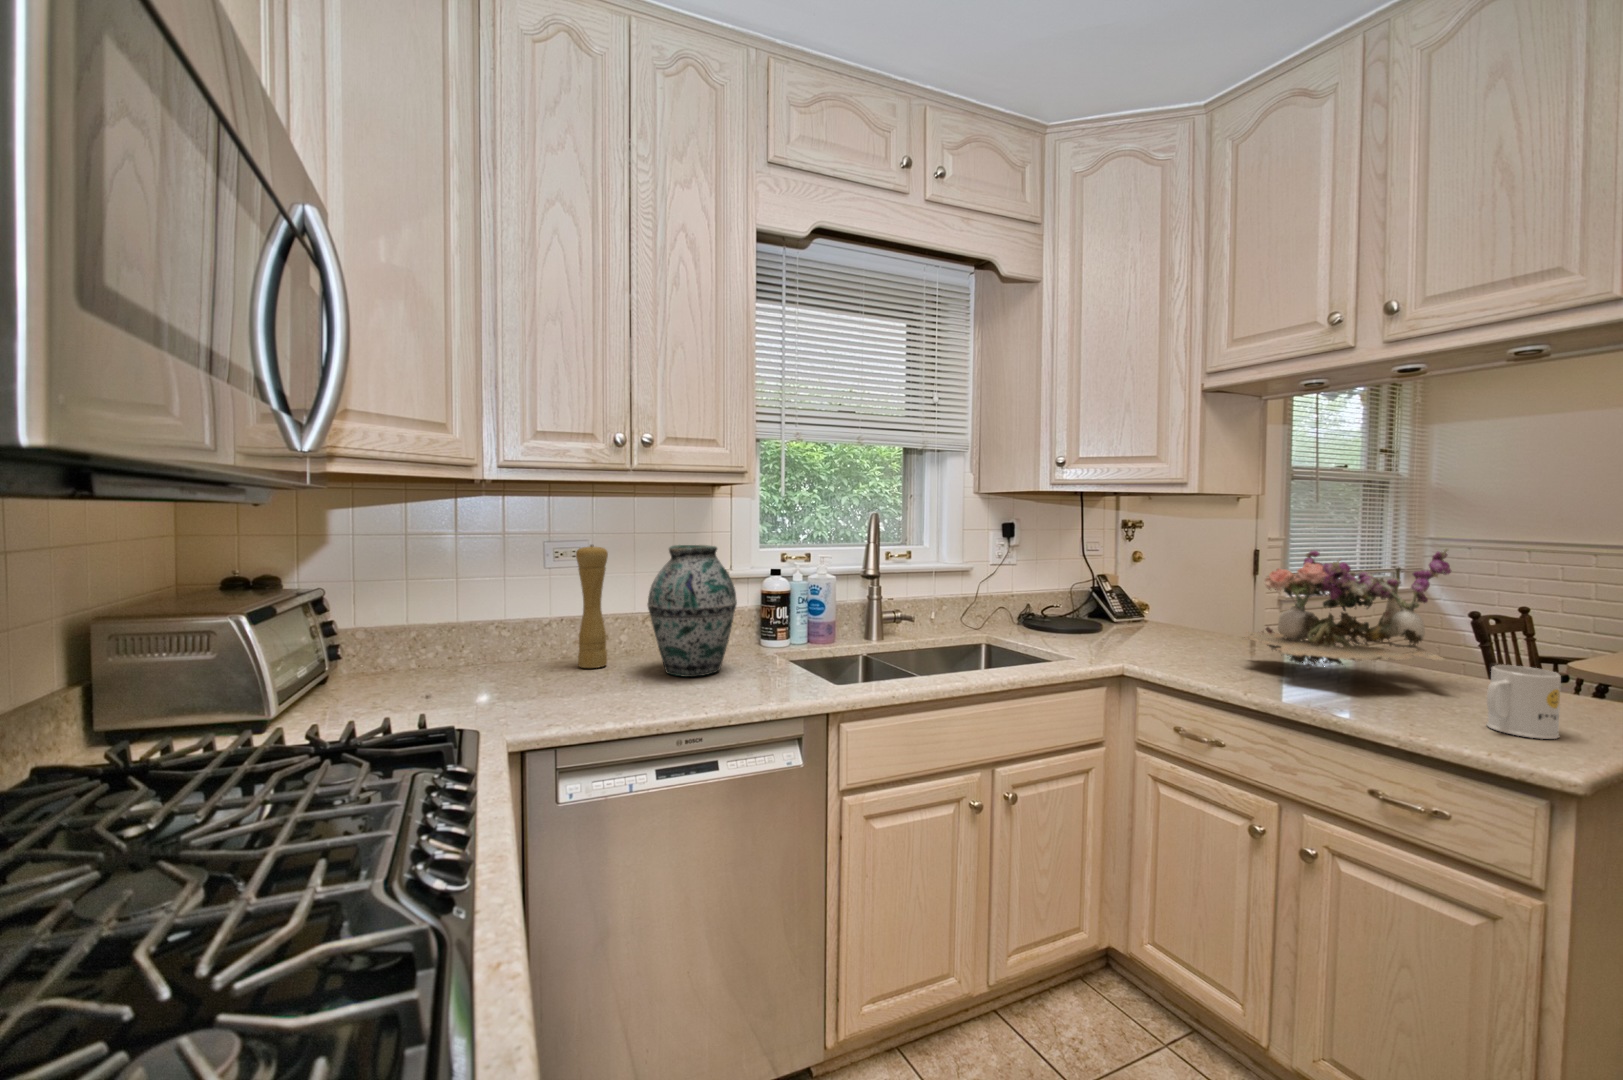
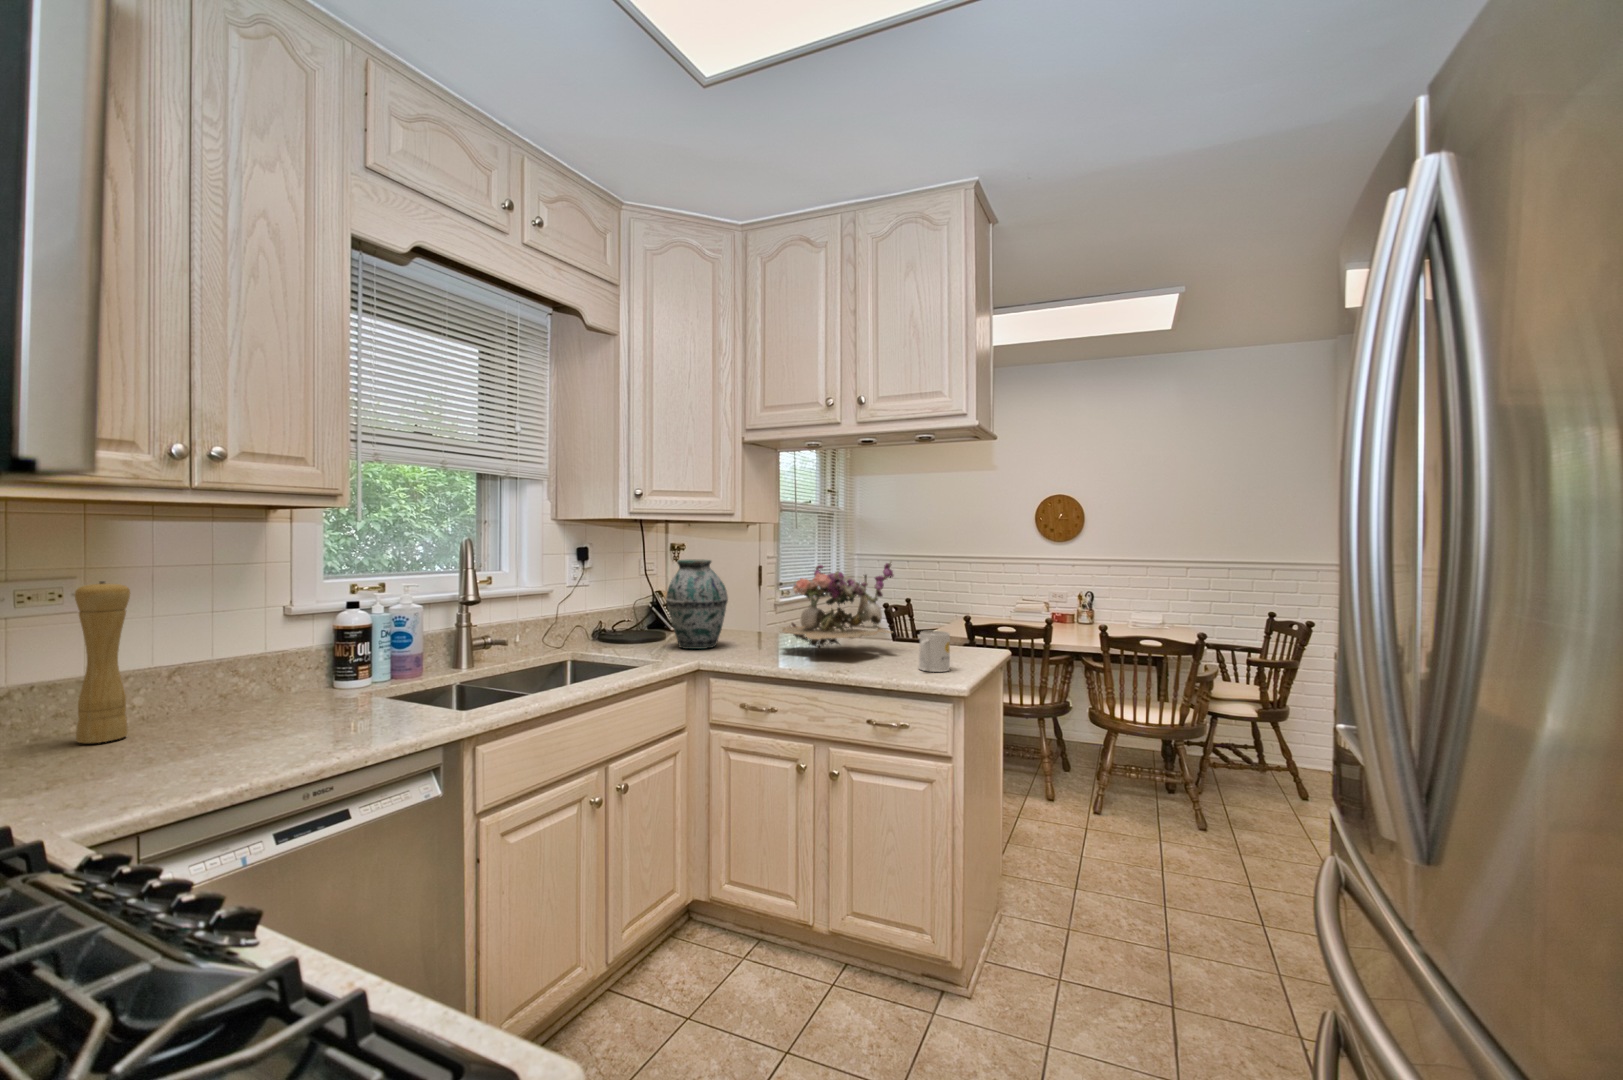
vase: present [647,545,737,677] -> present [666,560,728,649]

